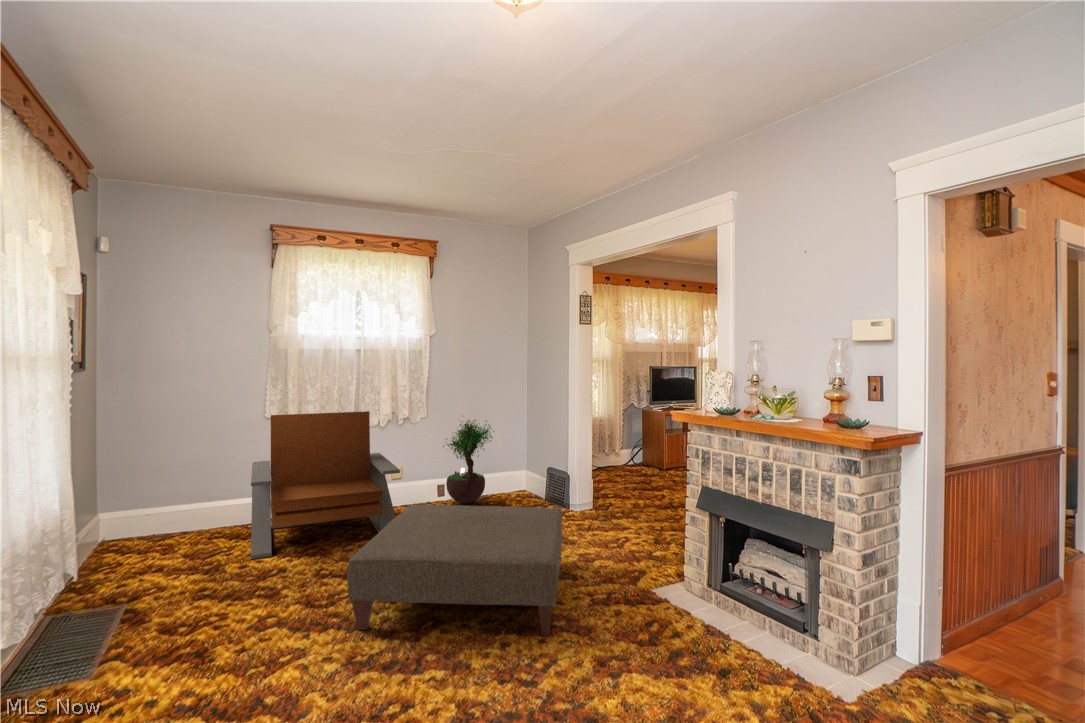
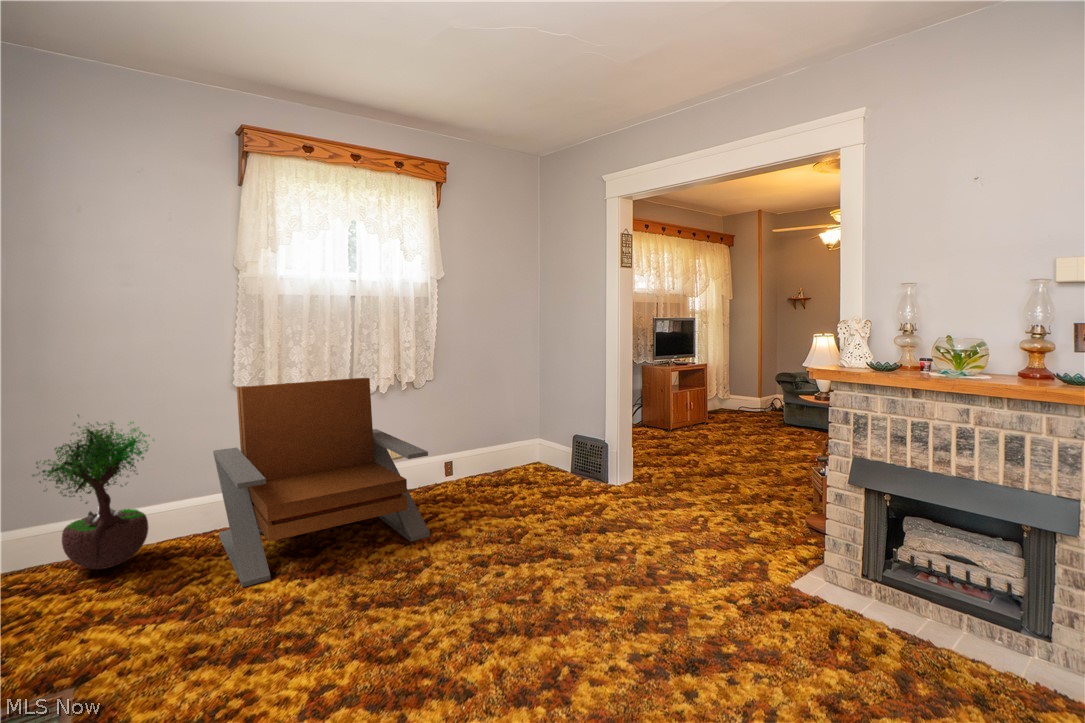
potted tree: present [443,420,494,503] -> present [32,415,148,569]
ottoman: present [347,504,562,636] -> none [455,490,743,691]

